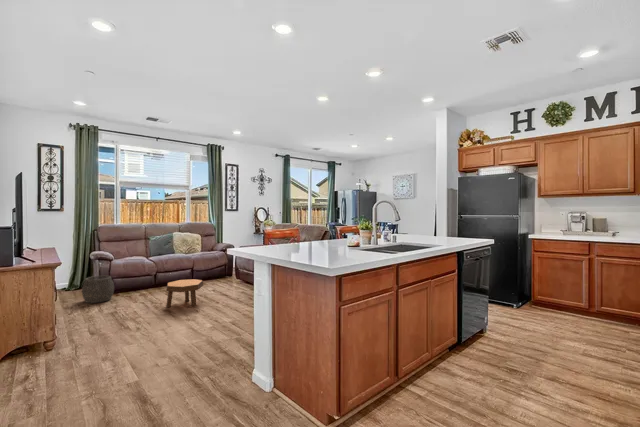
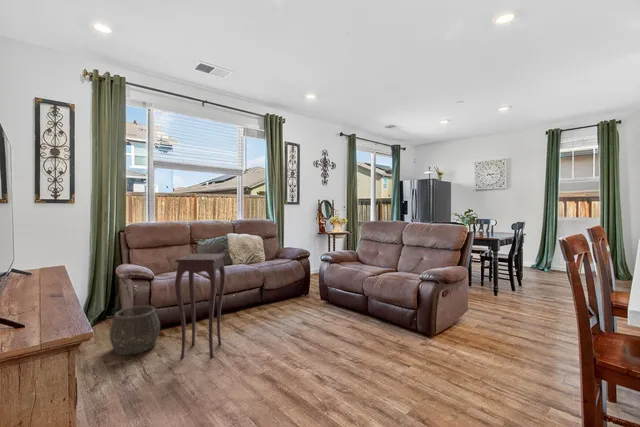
side table: none [120,242,155,304] -> present [175,254,225,358]
footstool: present [166,279,203,307] -> none [252,313,309,368]

